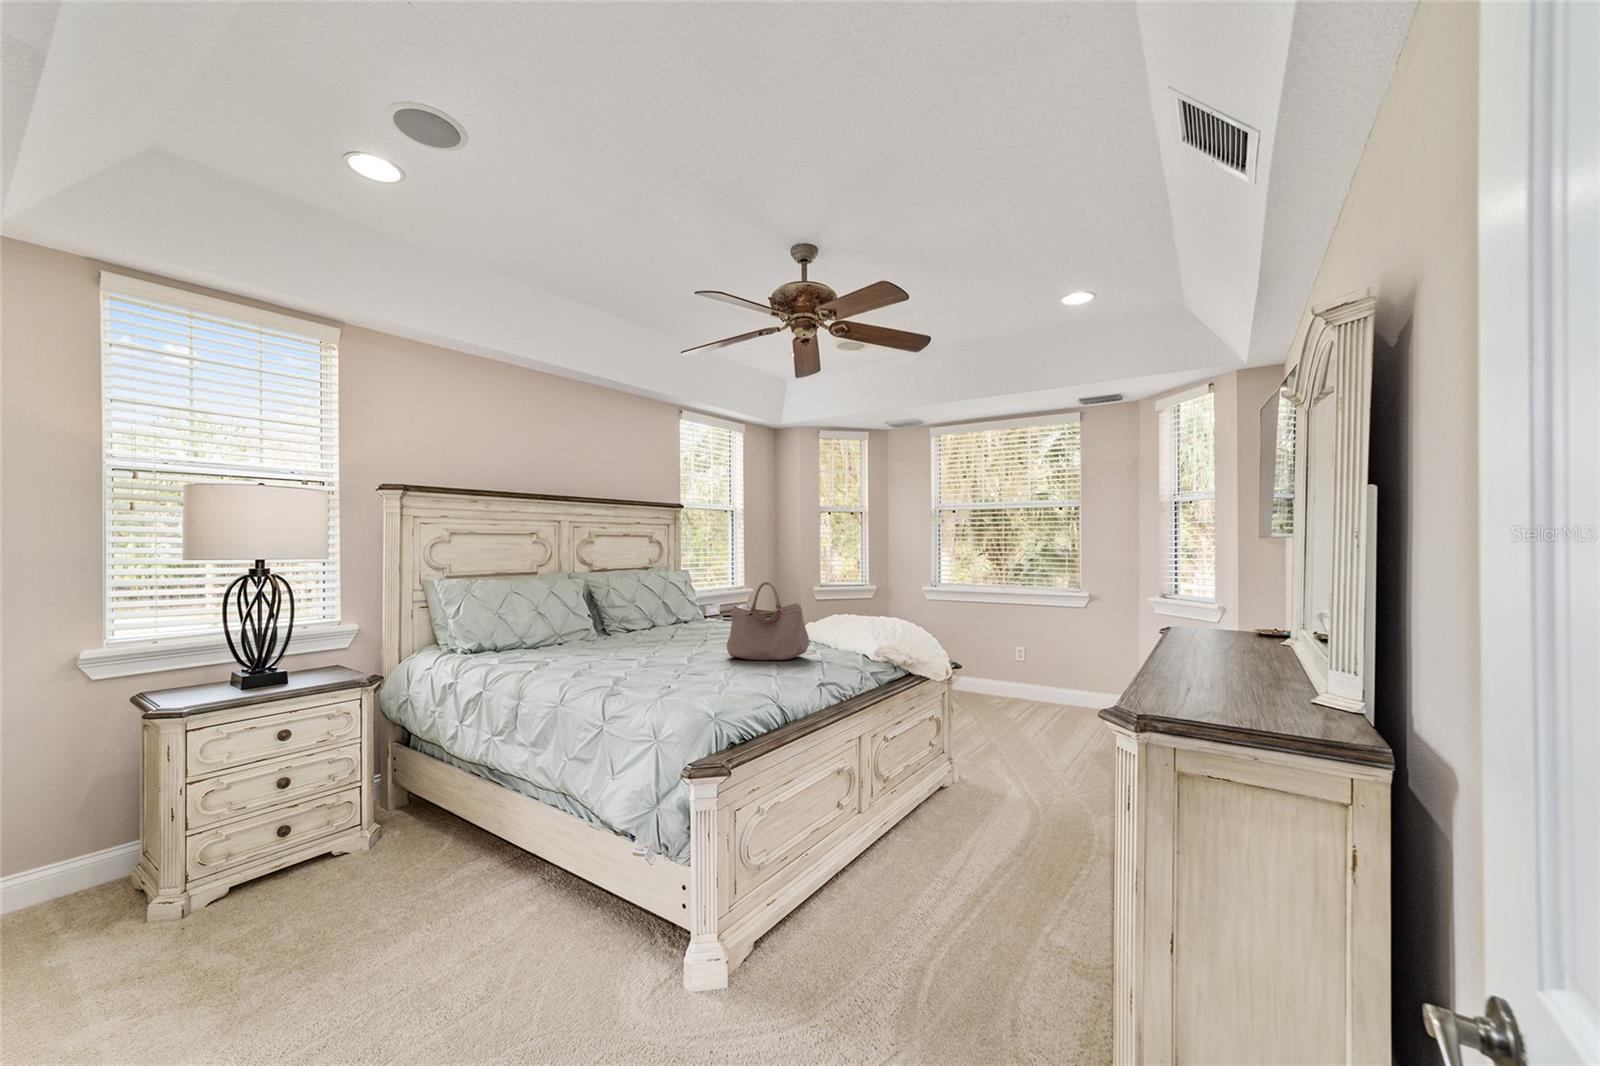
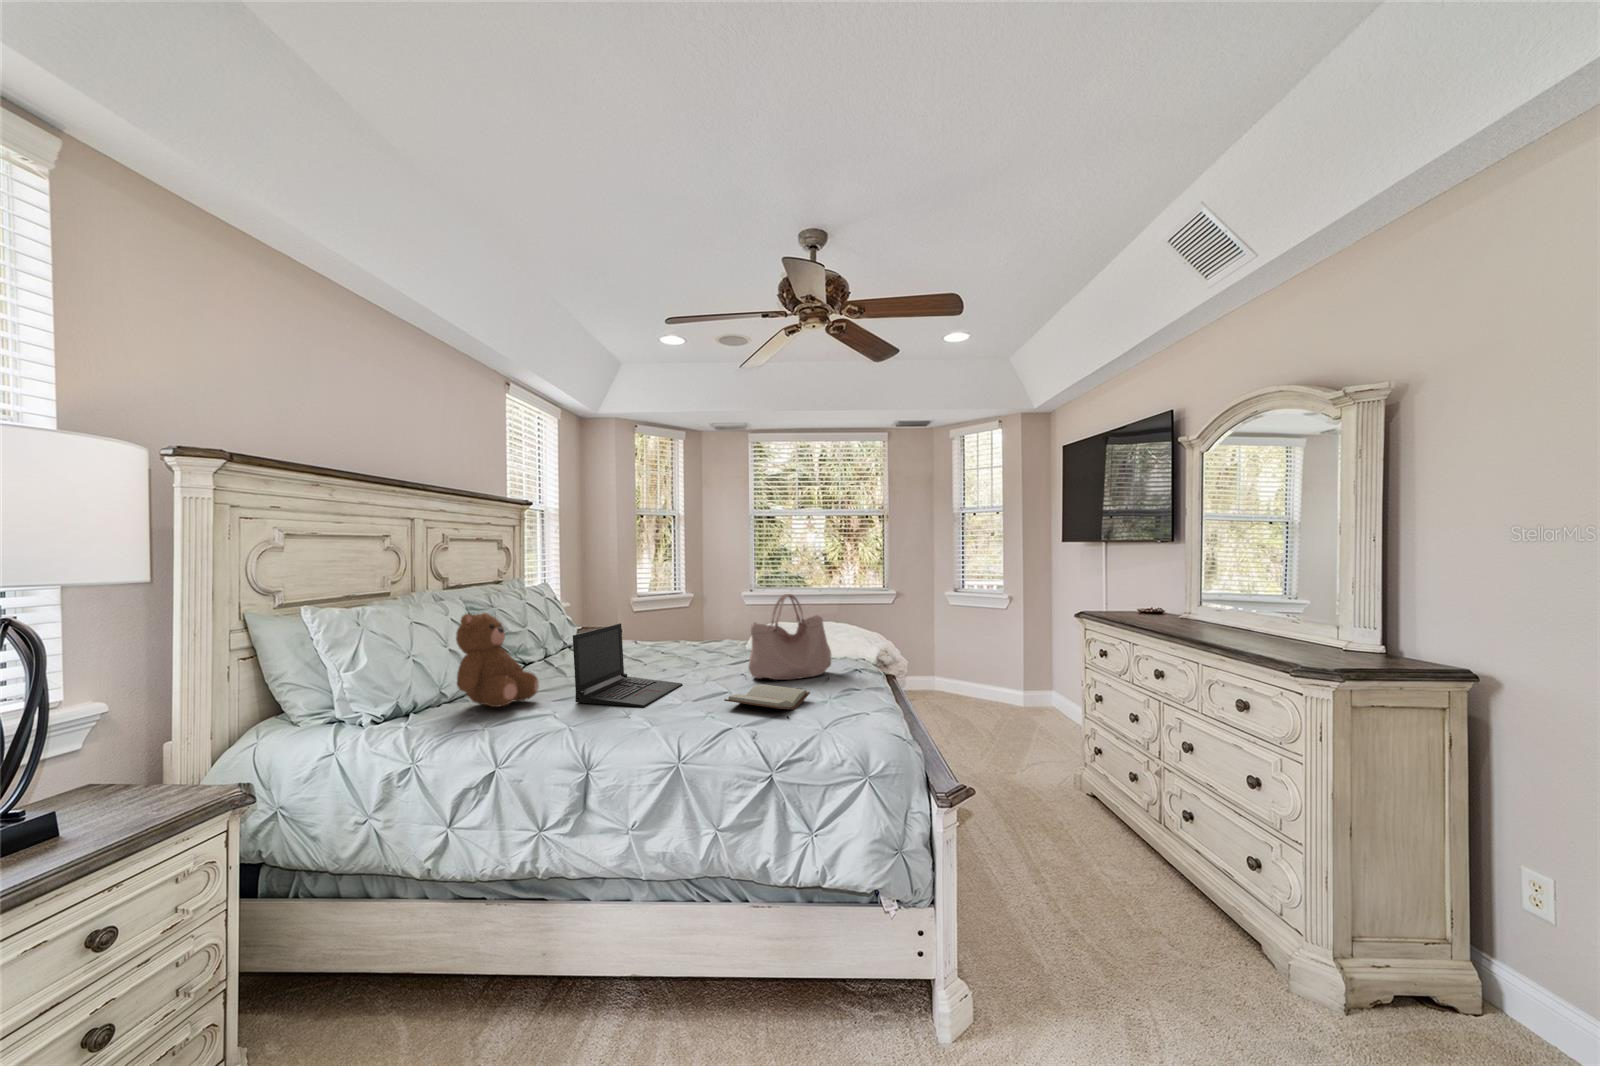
teddy bear: none [505,587,567,655] -> present [456,613,539,707]
laptop: none [577,601,674,665] -> present [573,623,682,707]
paperback book: none [648,658,723,679] -> present [724,684,810,709]

